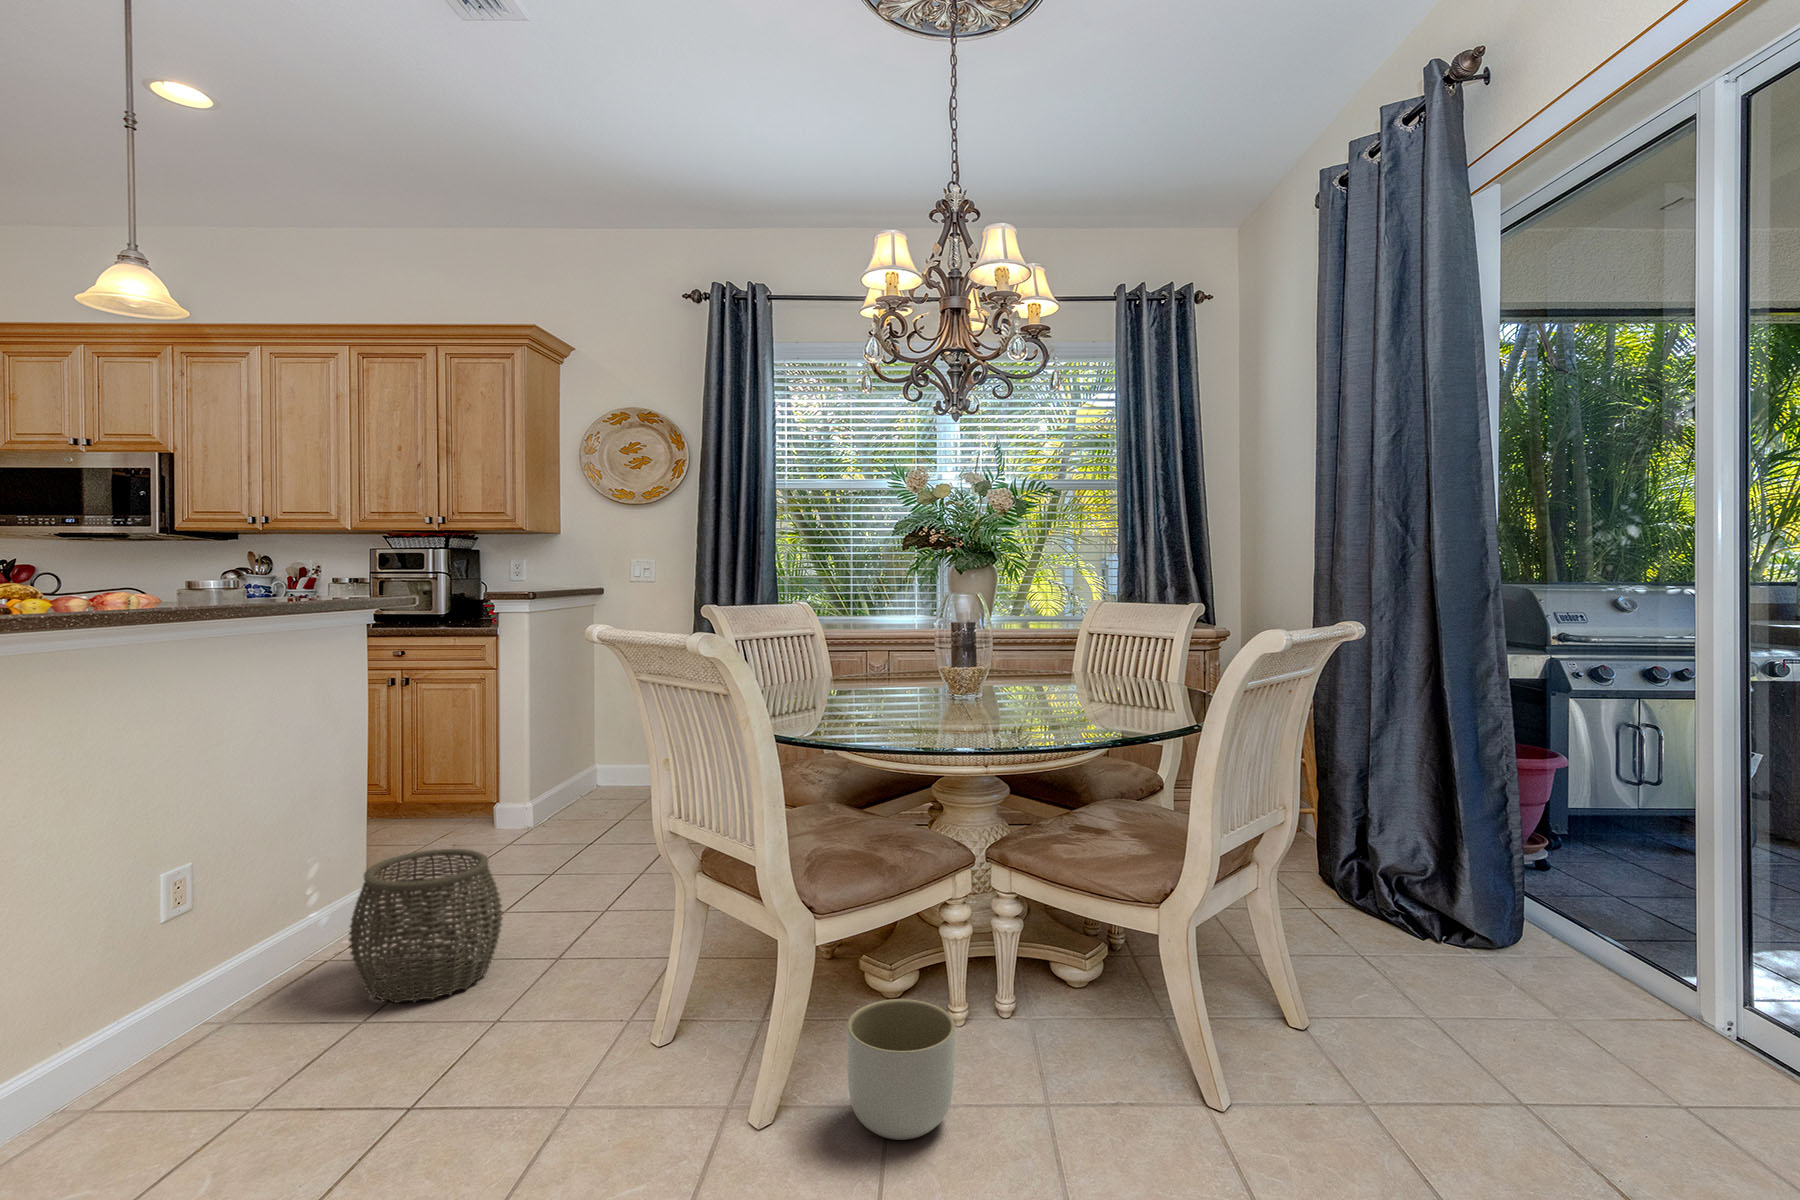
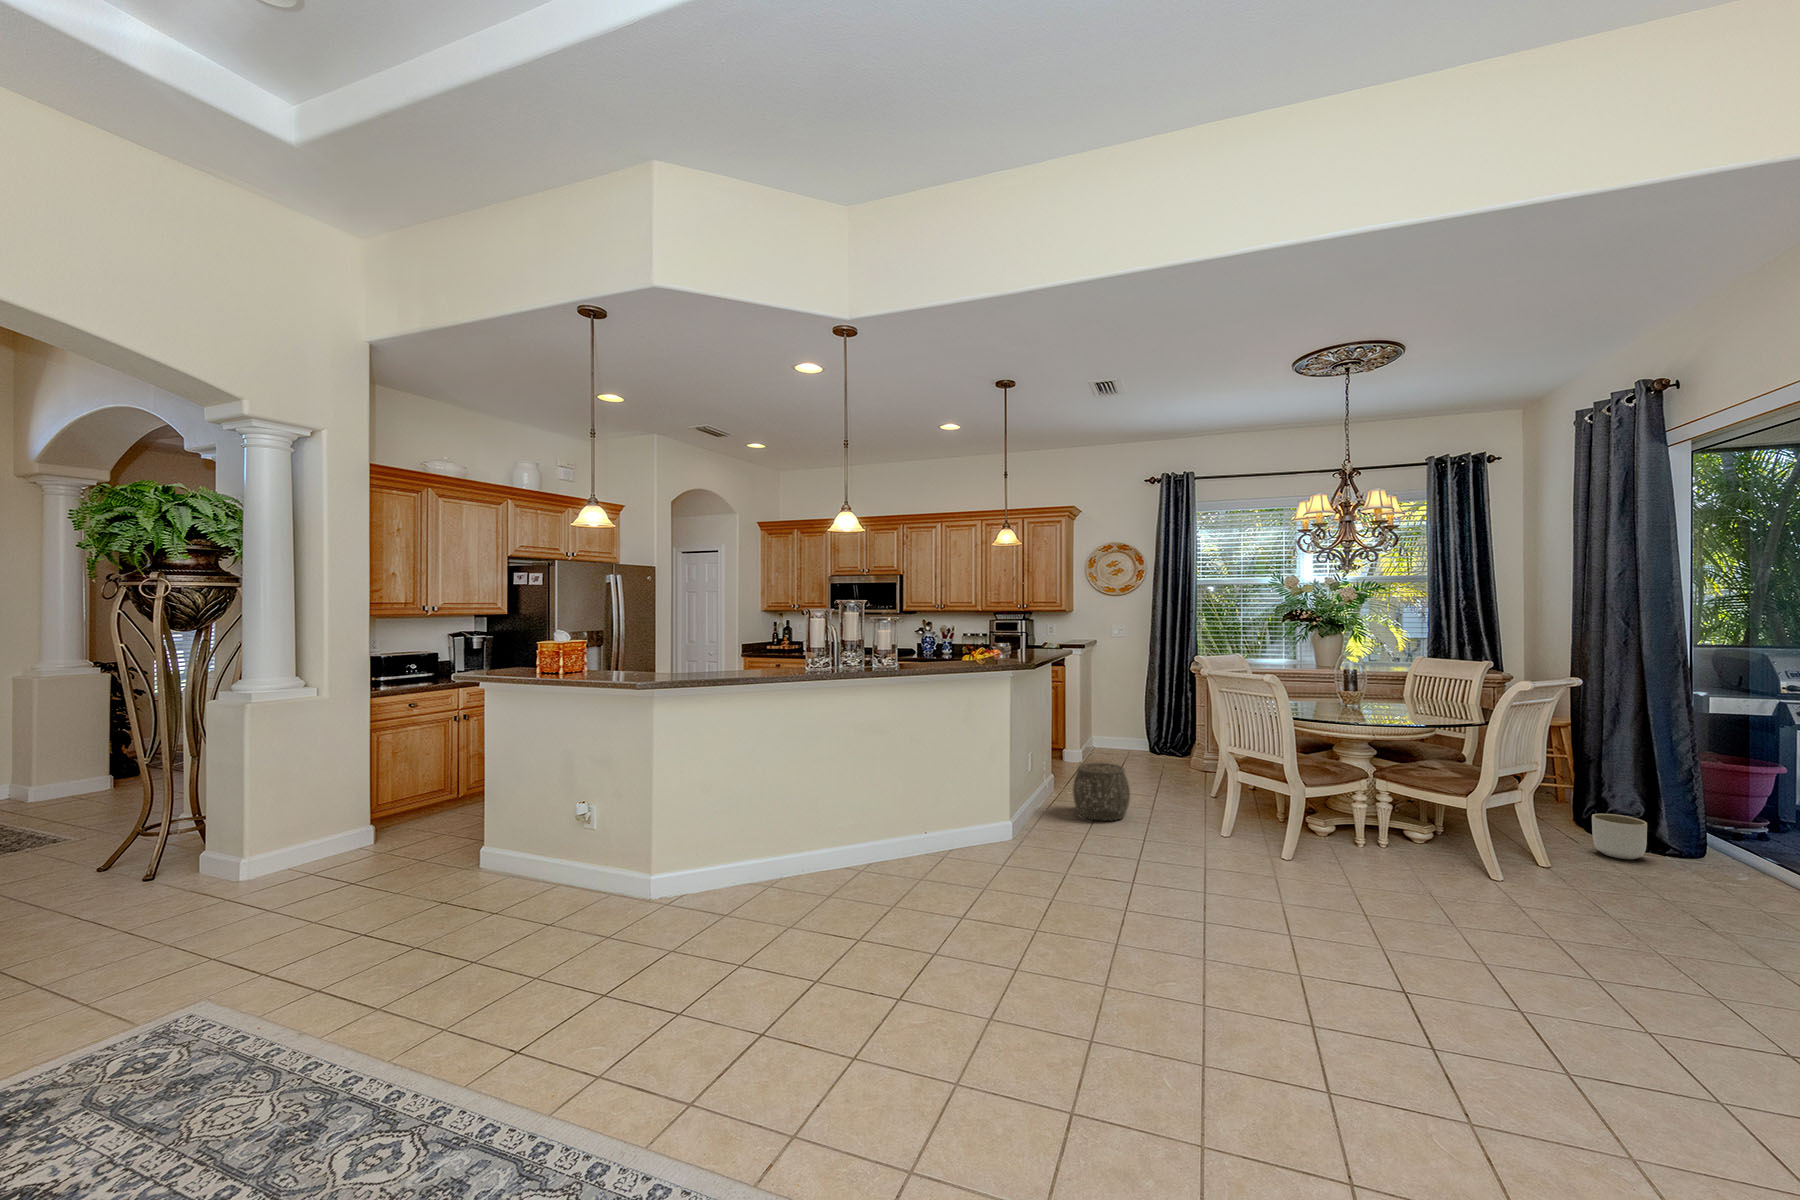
planter: present [847,999,955,1140] -> present [1592,814,1647,859]

